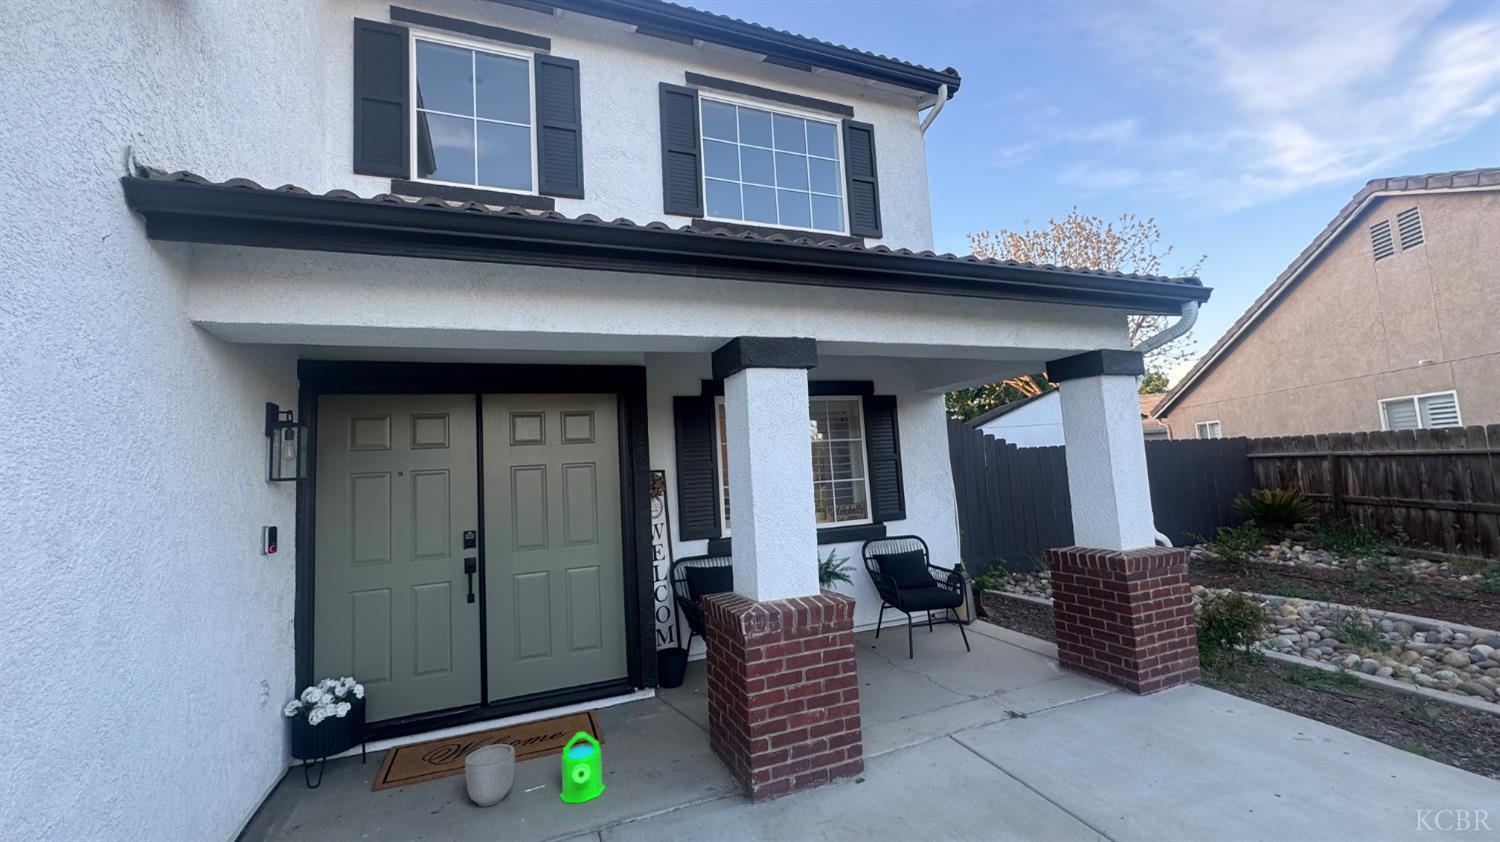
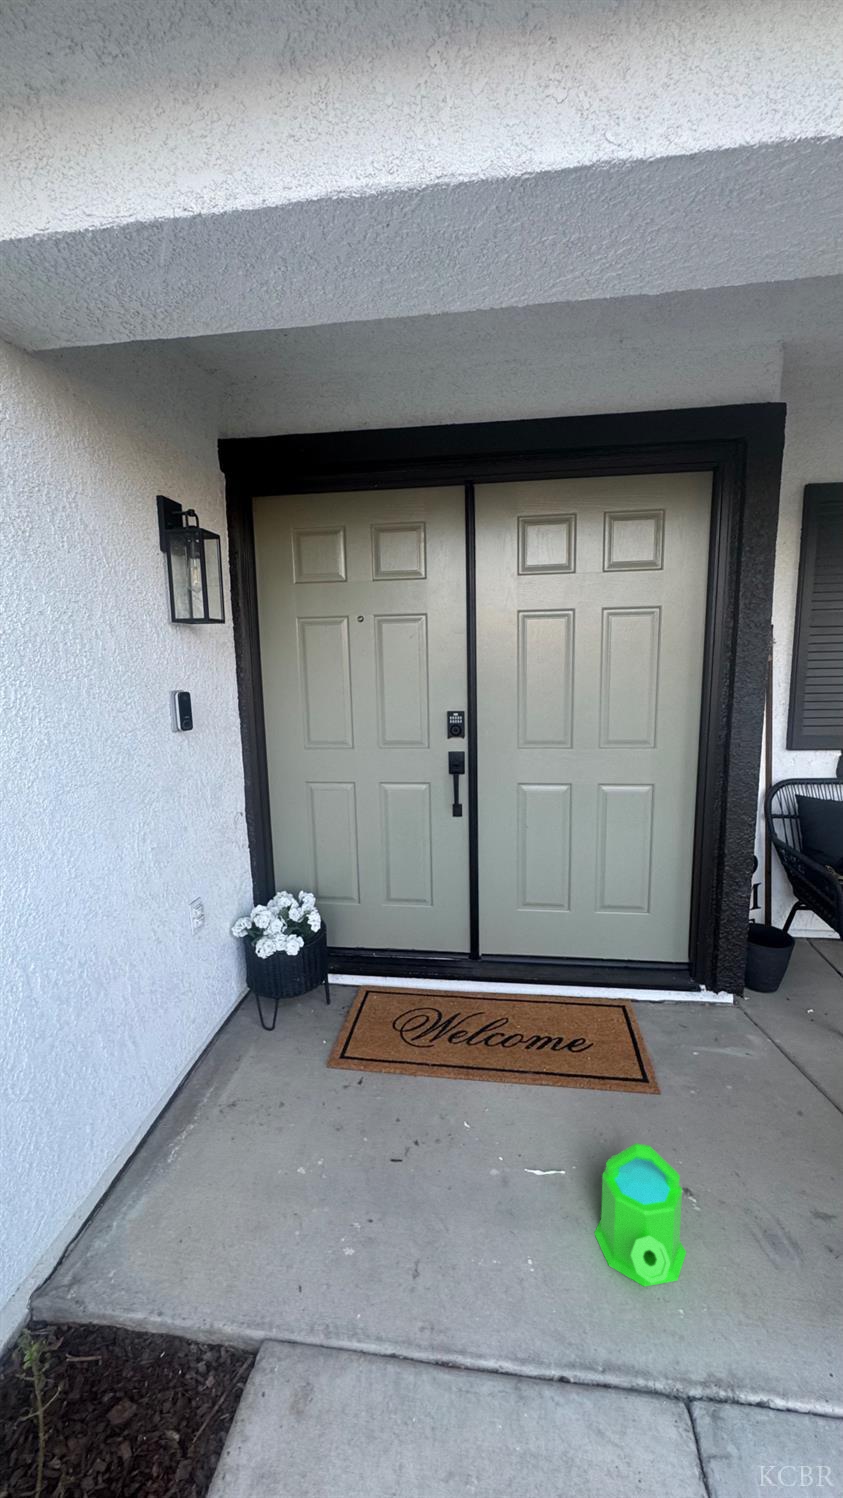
planter: present [465,744,515,807] -> none [437,1088,517,1200]

